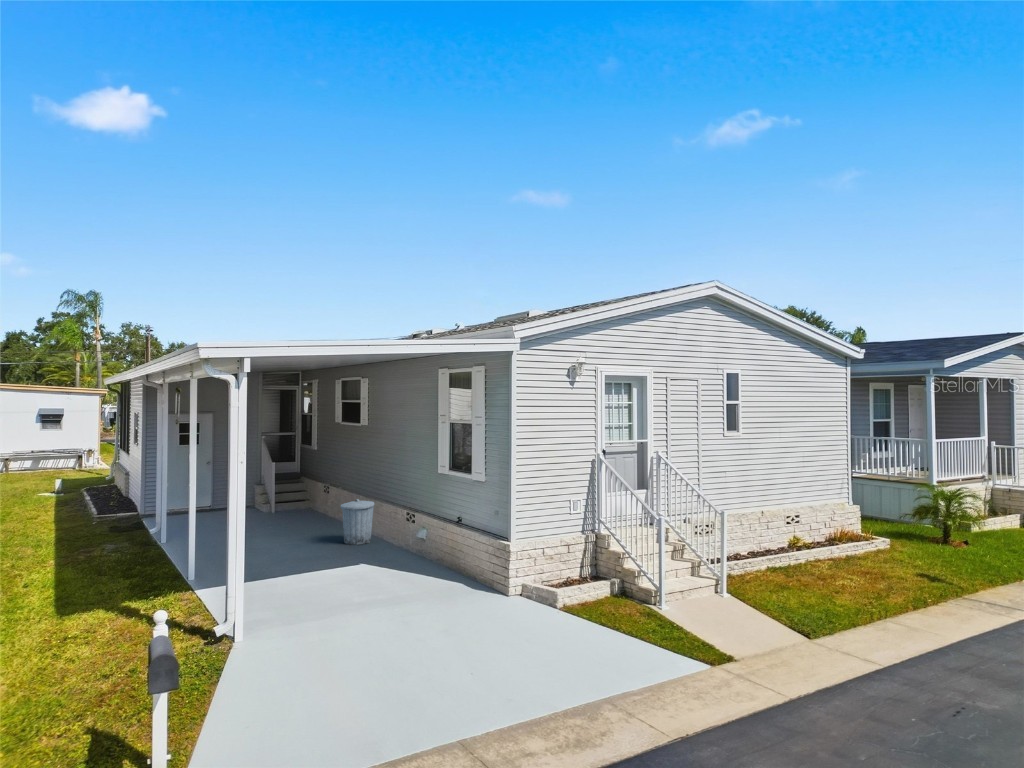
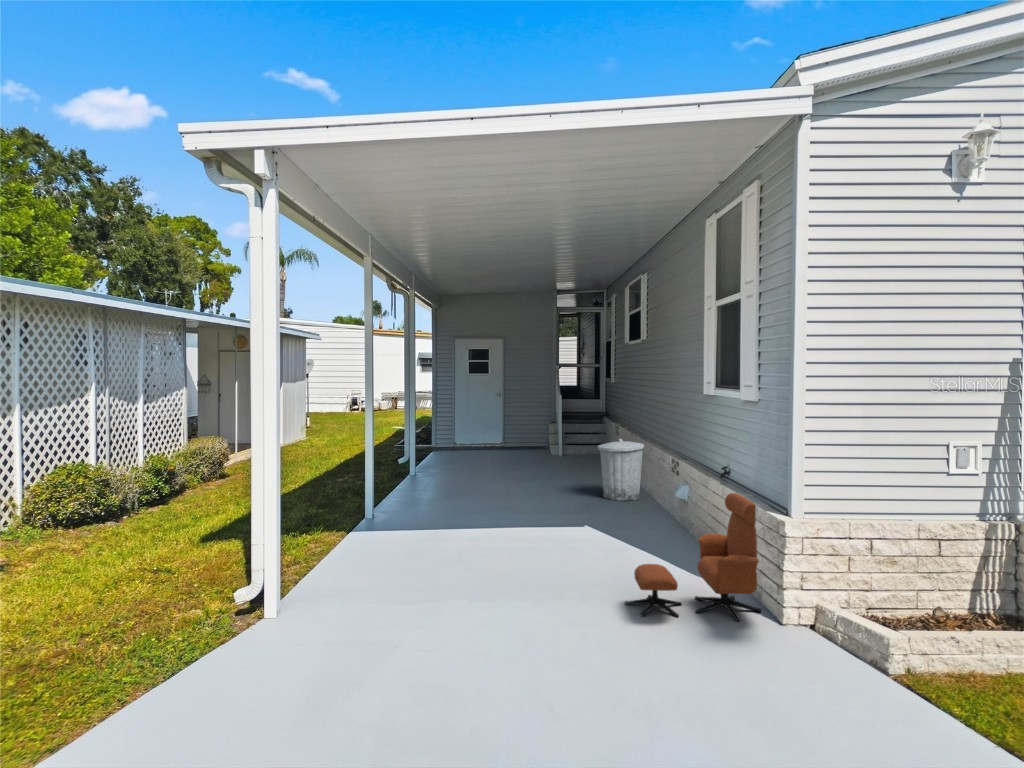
lounge chair: none [427,533,498,608] -> present [625,493,761,621]

